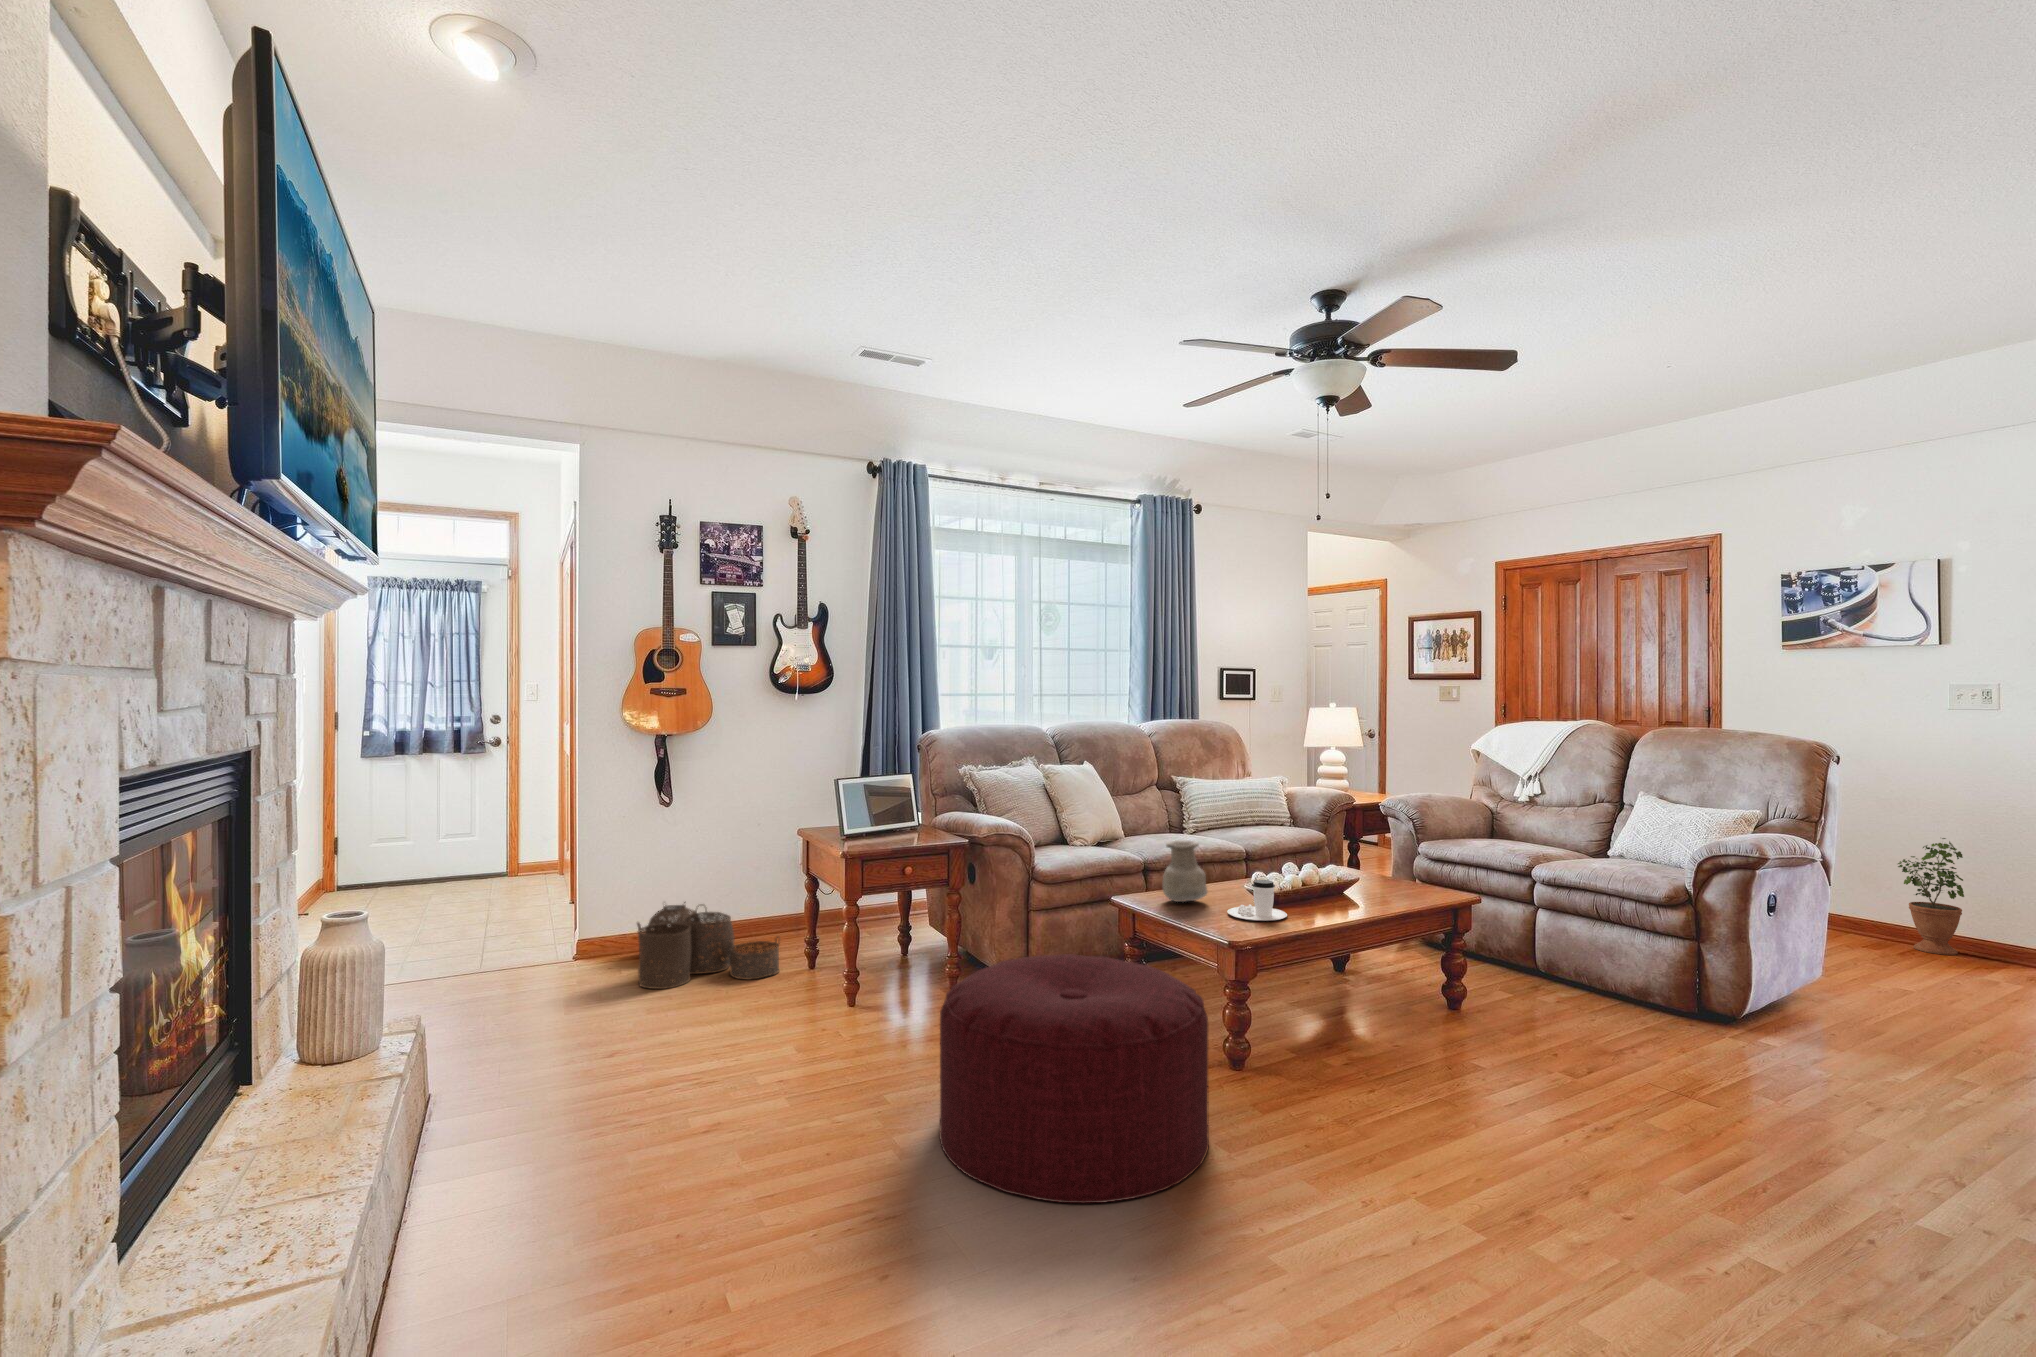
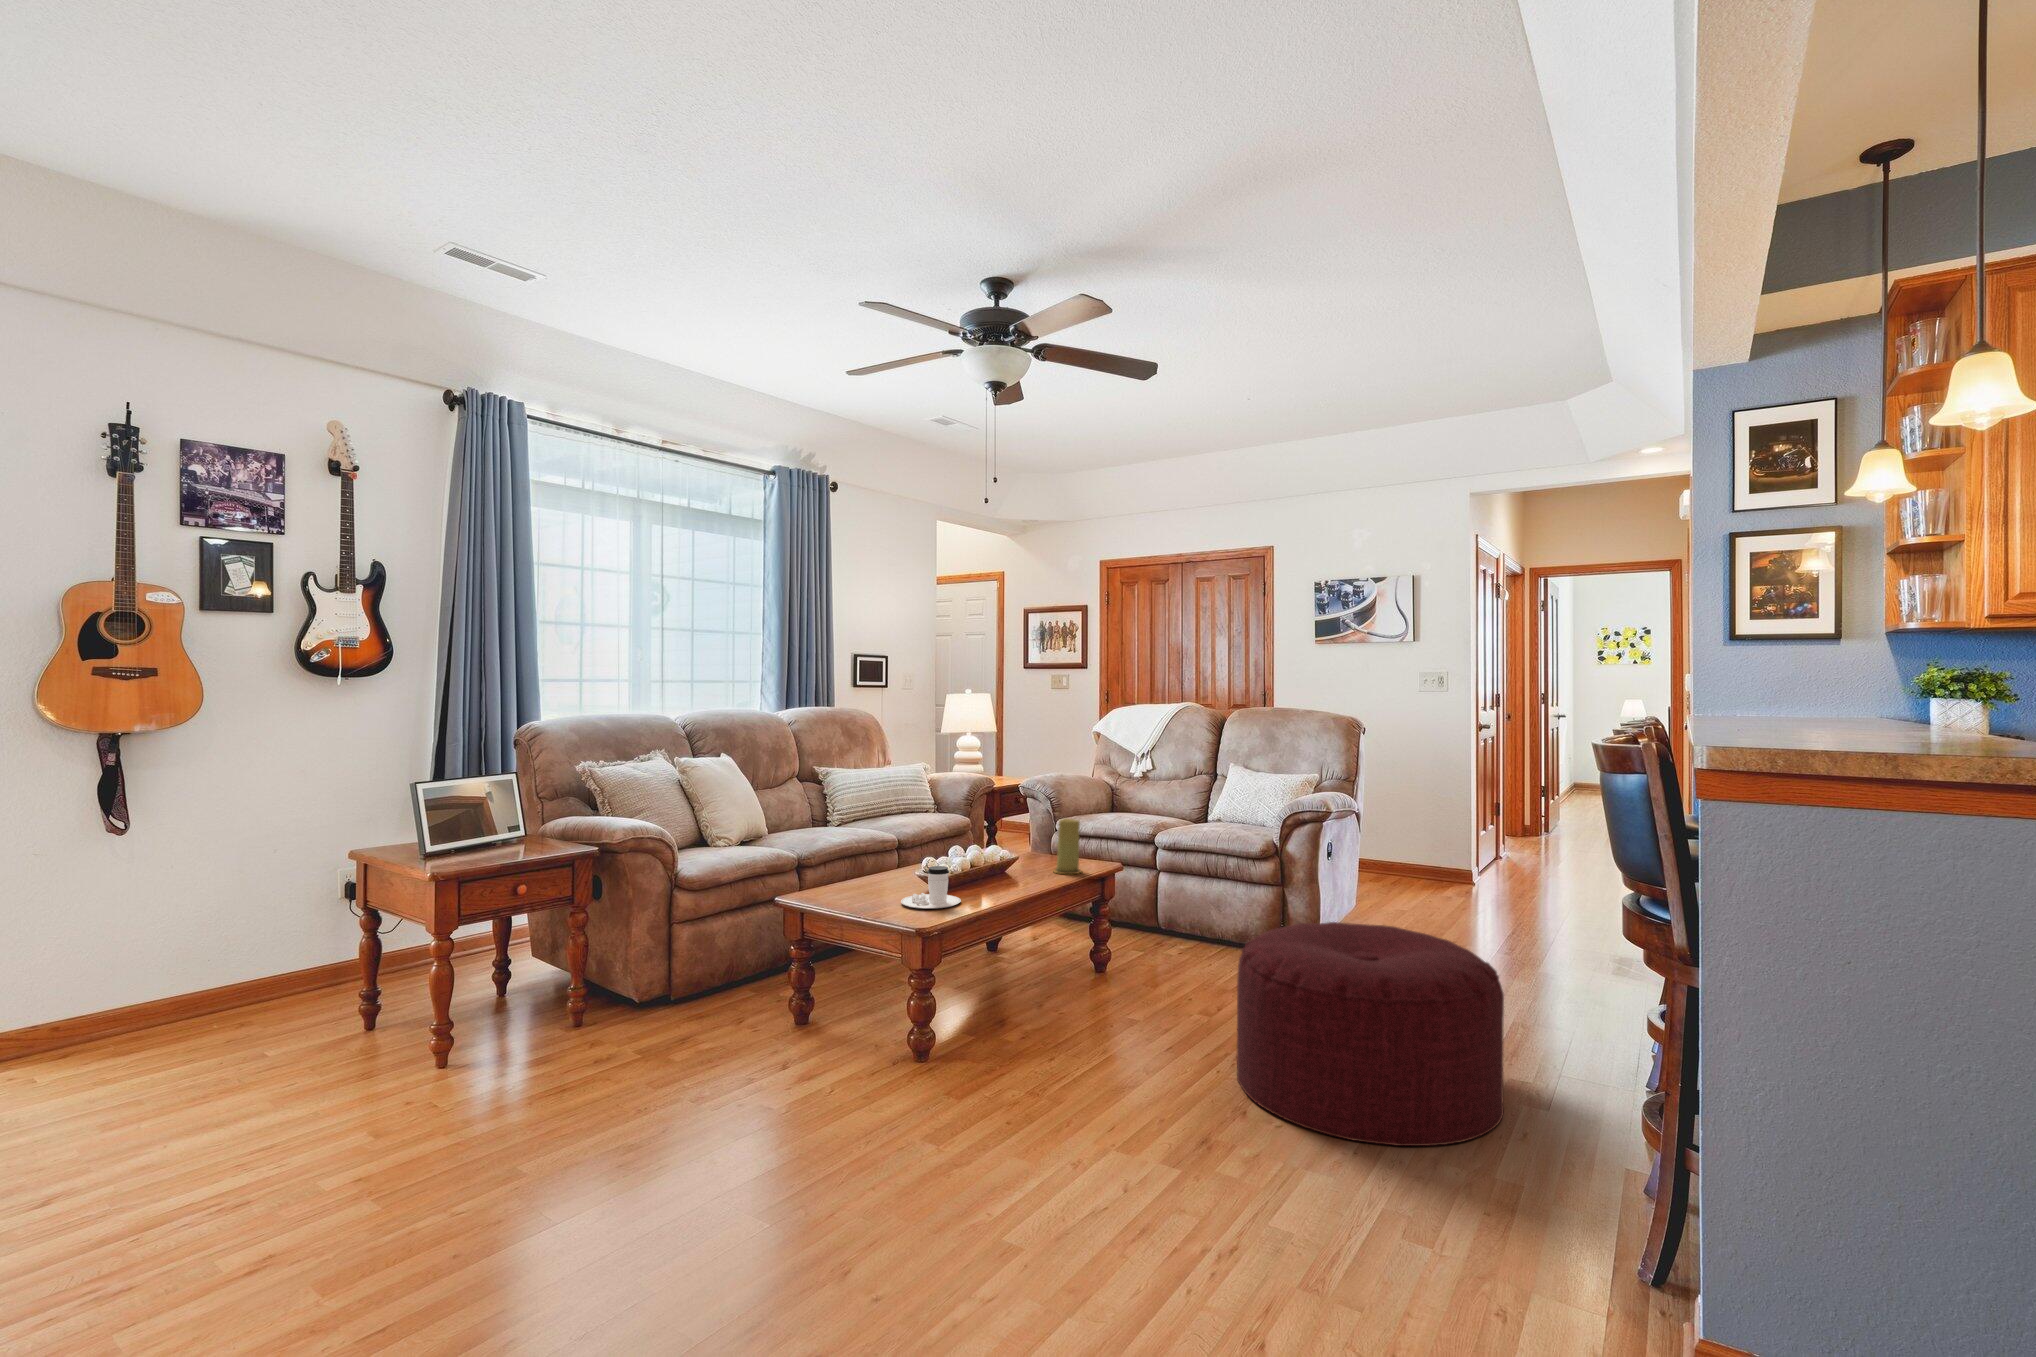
potted plant: present [1898,838,1964,955] -> none [1391,791,1432,882]
vase: present [1163,840,1207,902] -> none [829,831,877,897]
candle: none [1398,842,1432,901] -> present [1054,818,1081,874]
woven basket: present [637,902,780,989] -> none [81,960,324,1089]
ottoman: present [939,954,1209,1203] -> present [1237,922,1504,1146]

